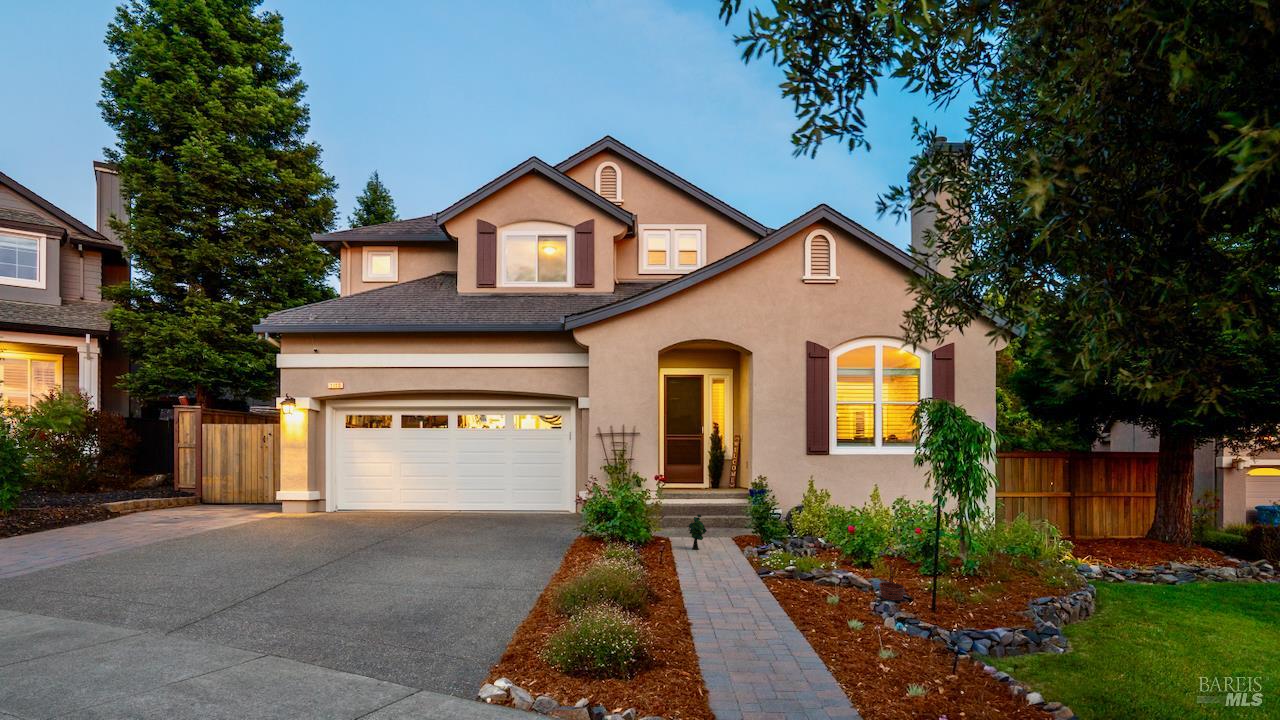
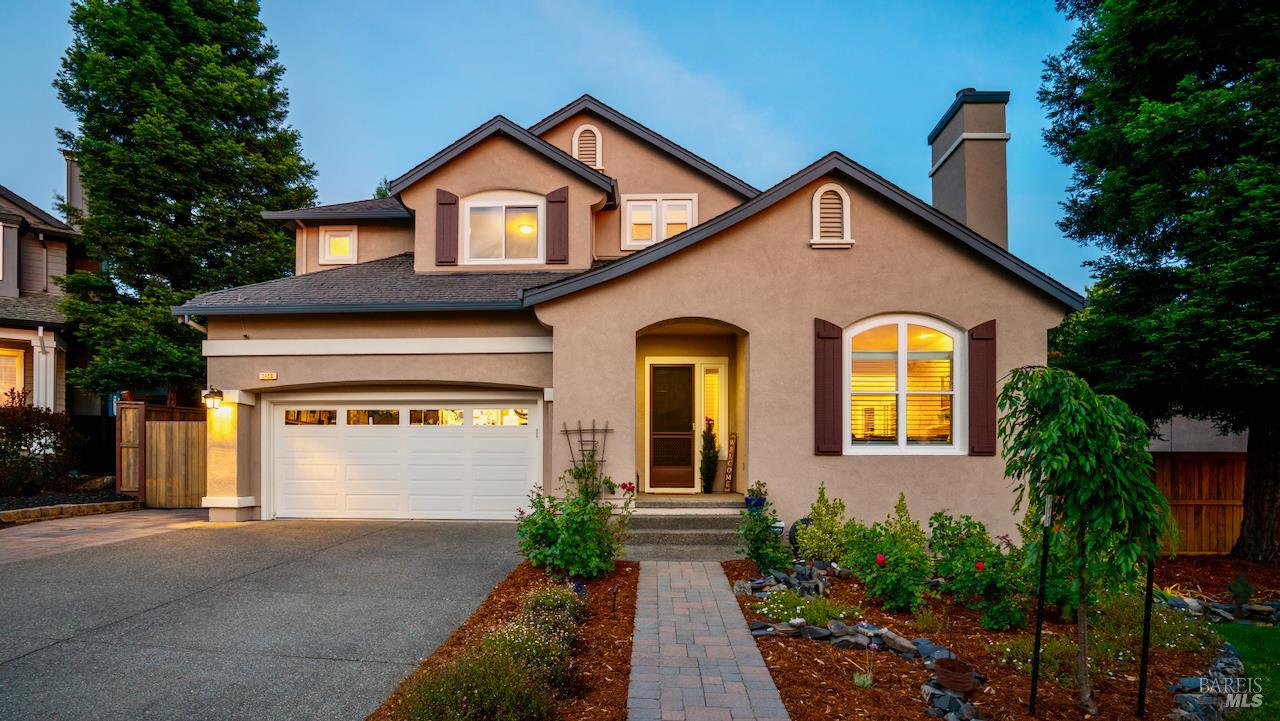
decorative plant: present [687,515,707,550] -> present [1223,572,1257,618]

